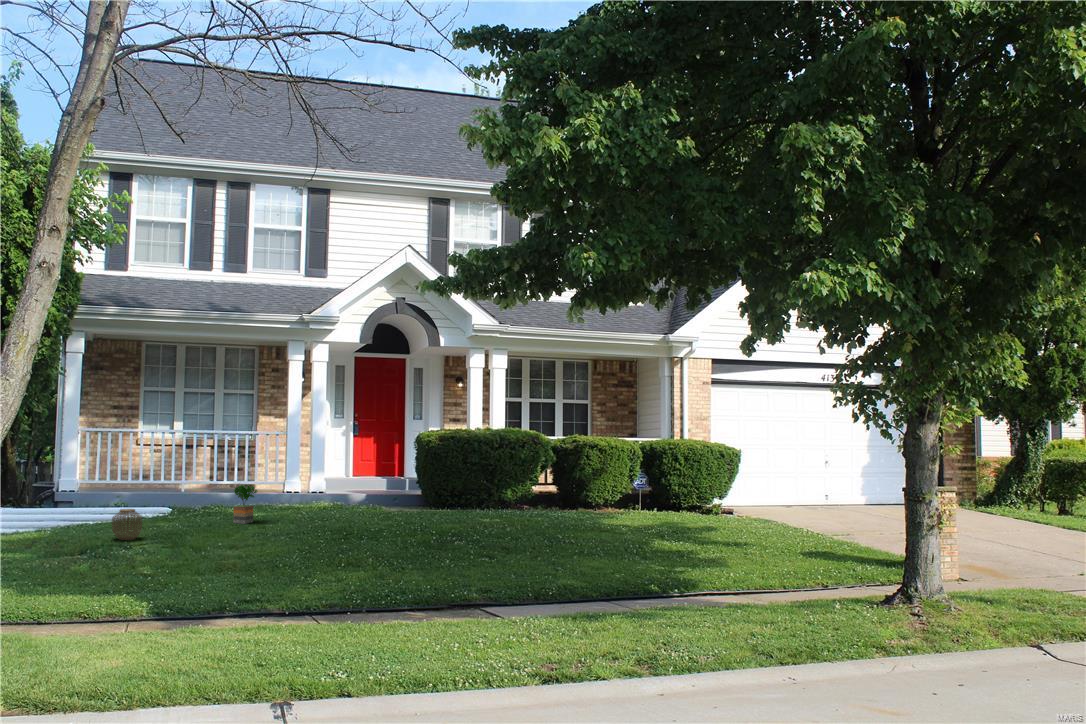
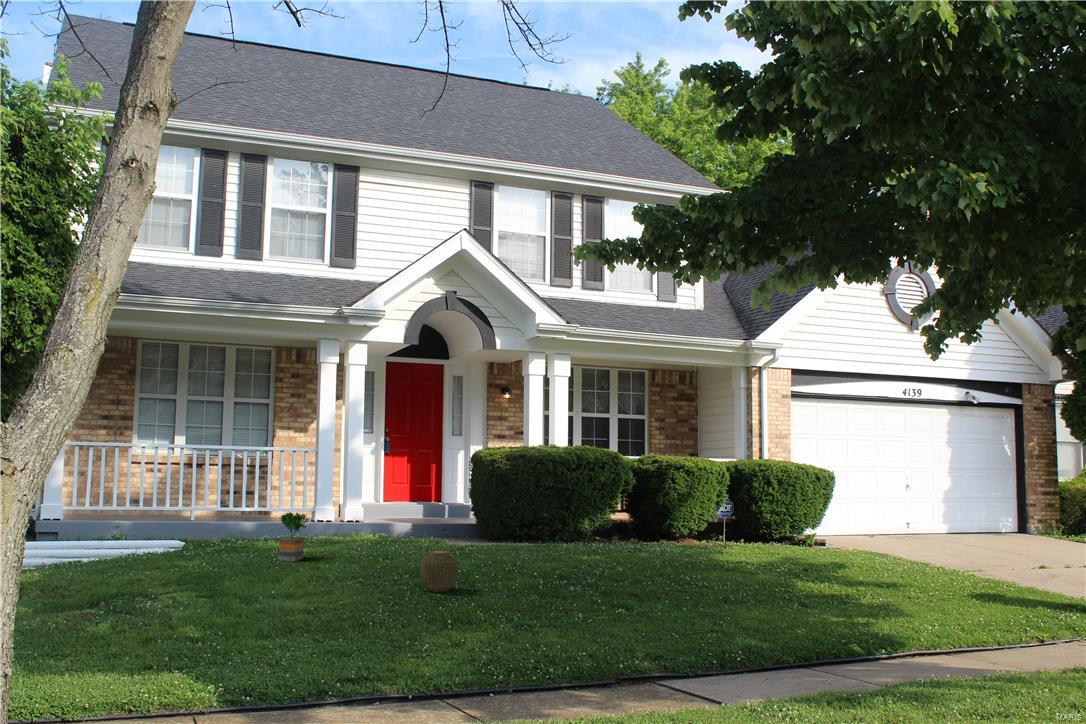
woven basket: present [112,509,142,540] -> present [421,550,458,592]

